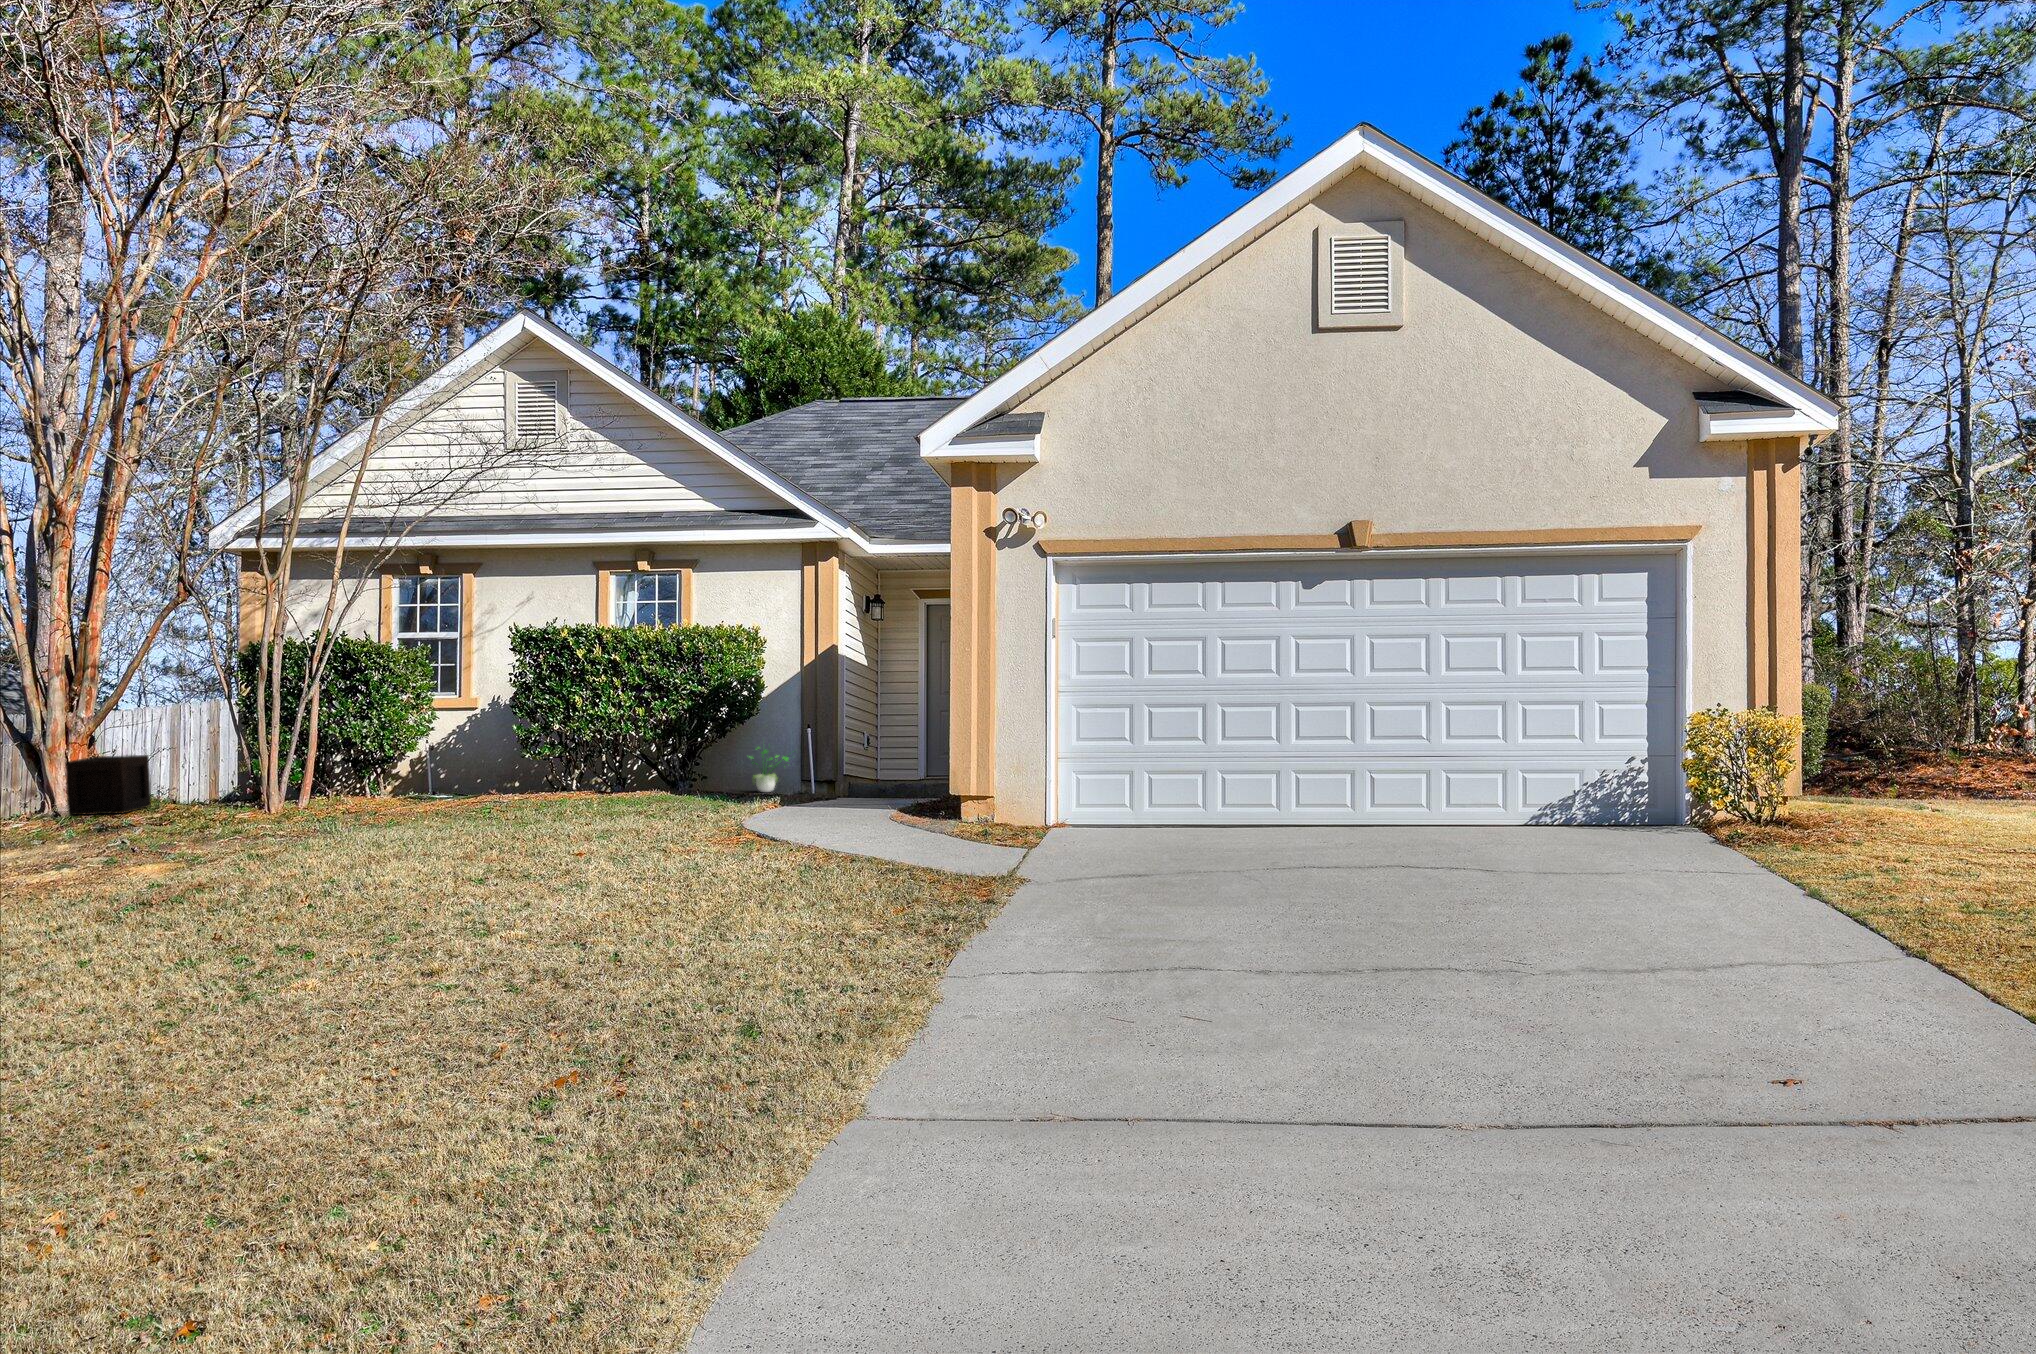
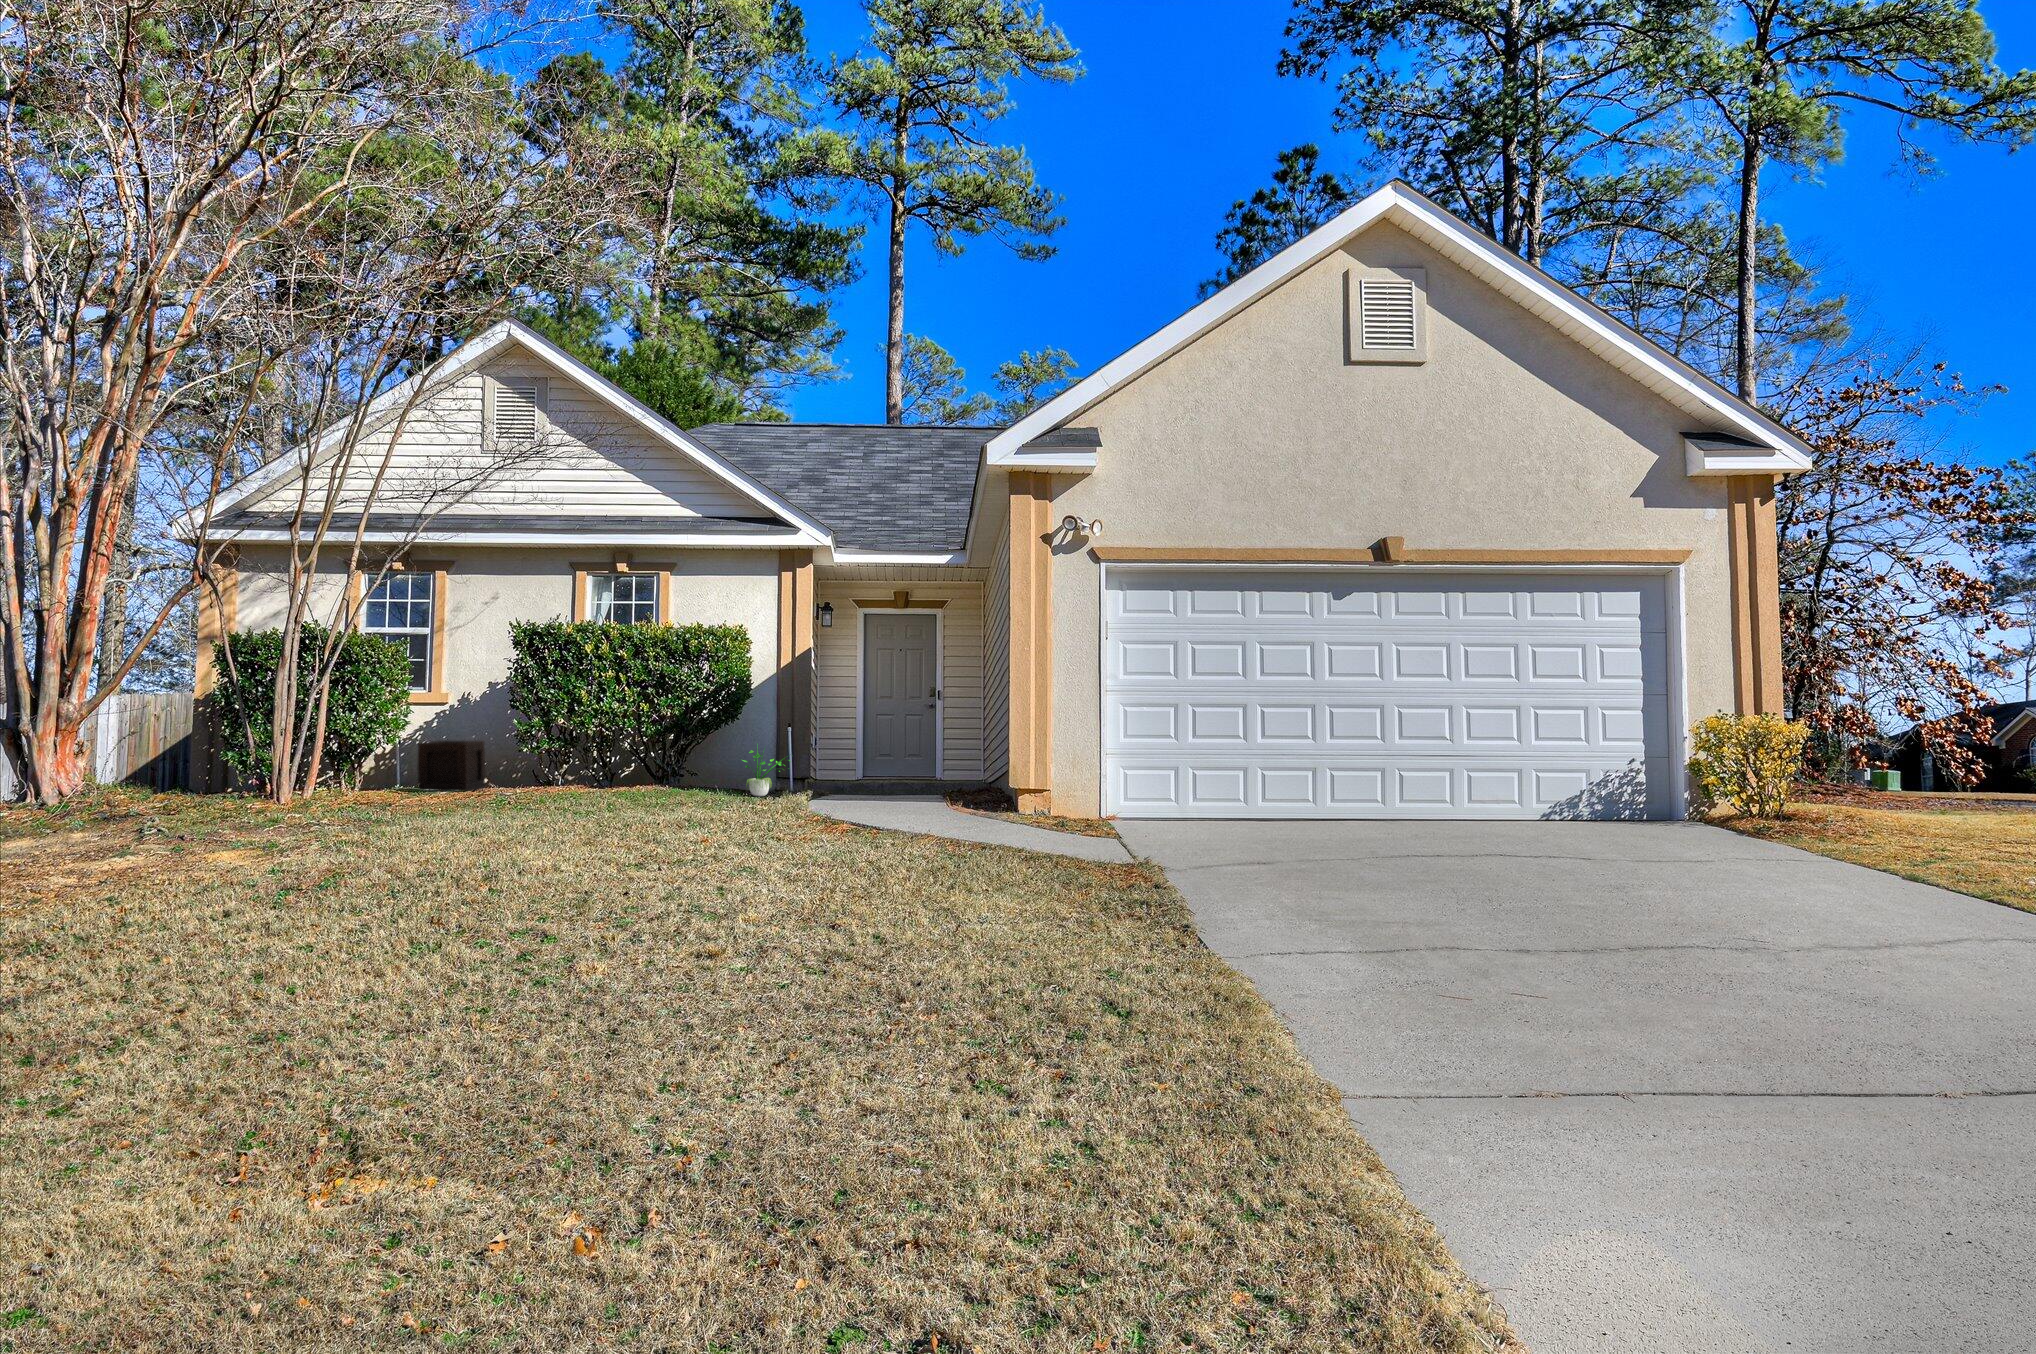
wooden crate: present [65,755,151,815] -> present [417,740,485,791]

